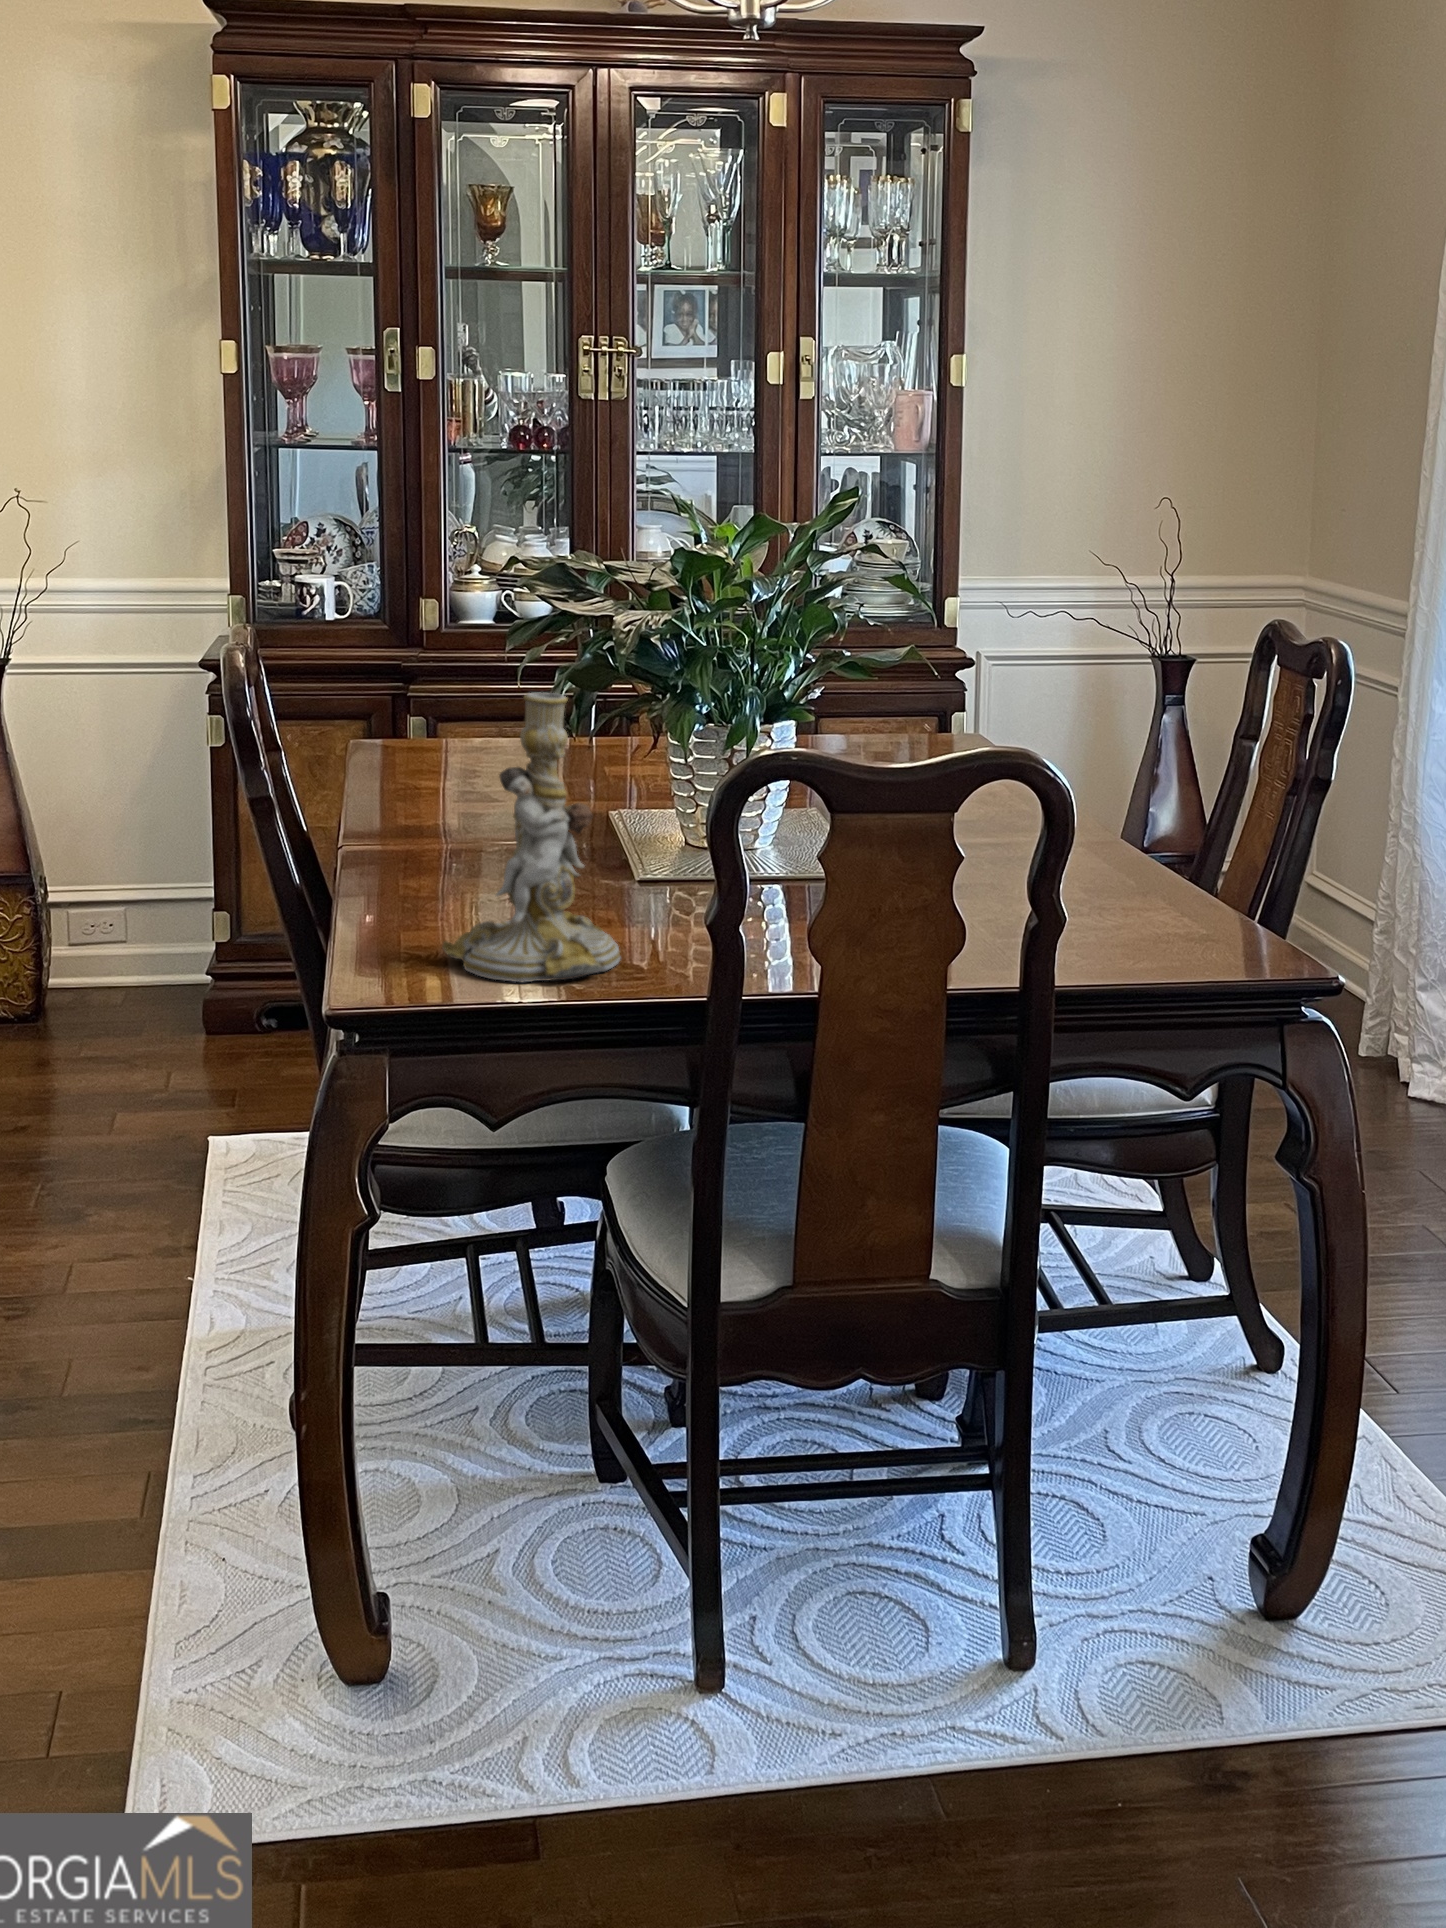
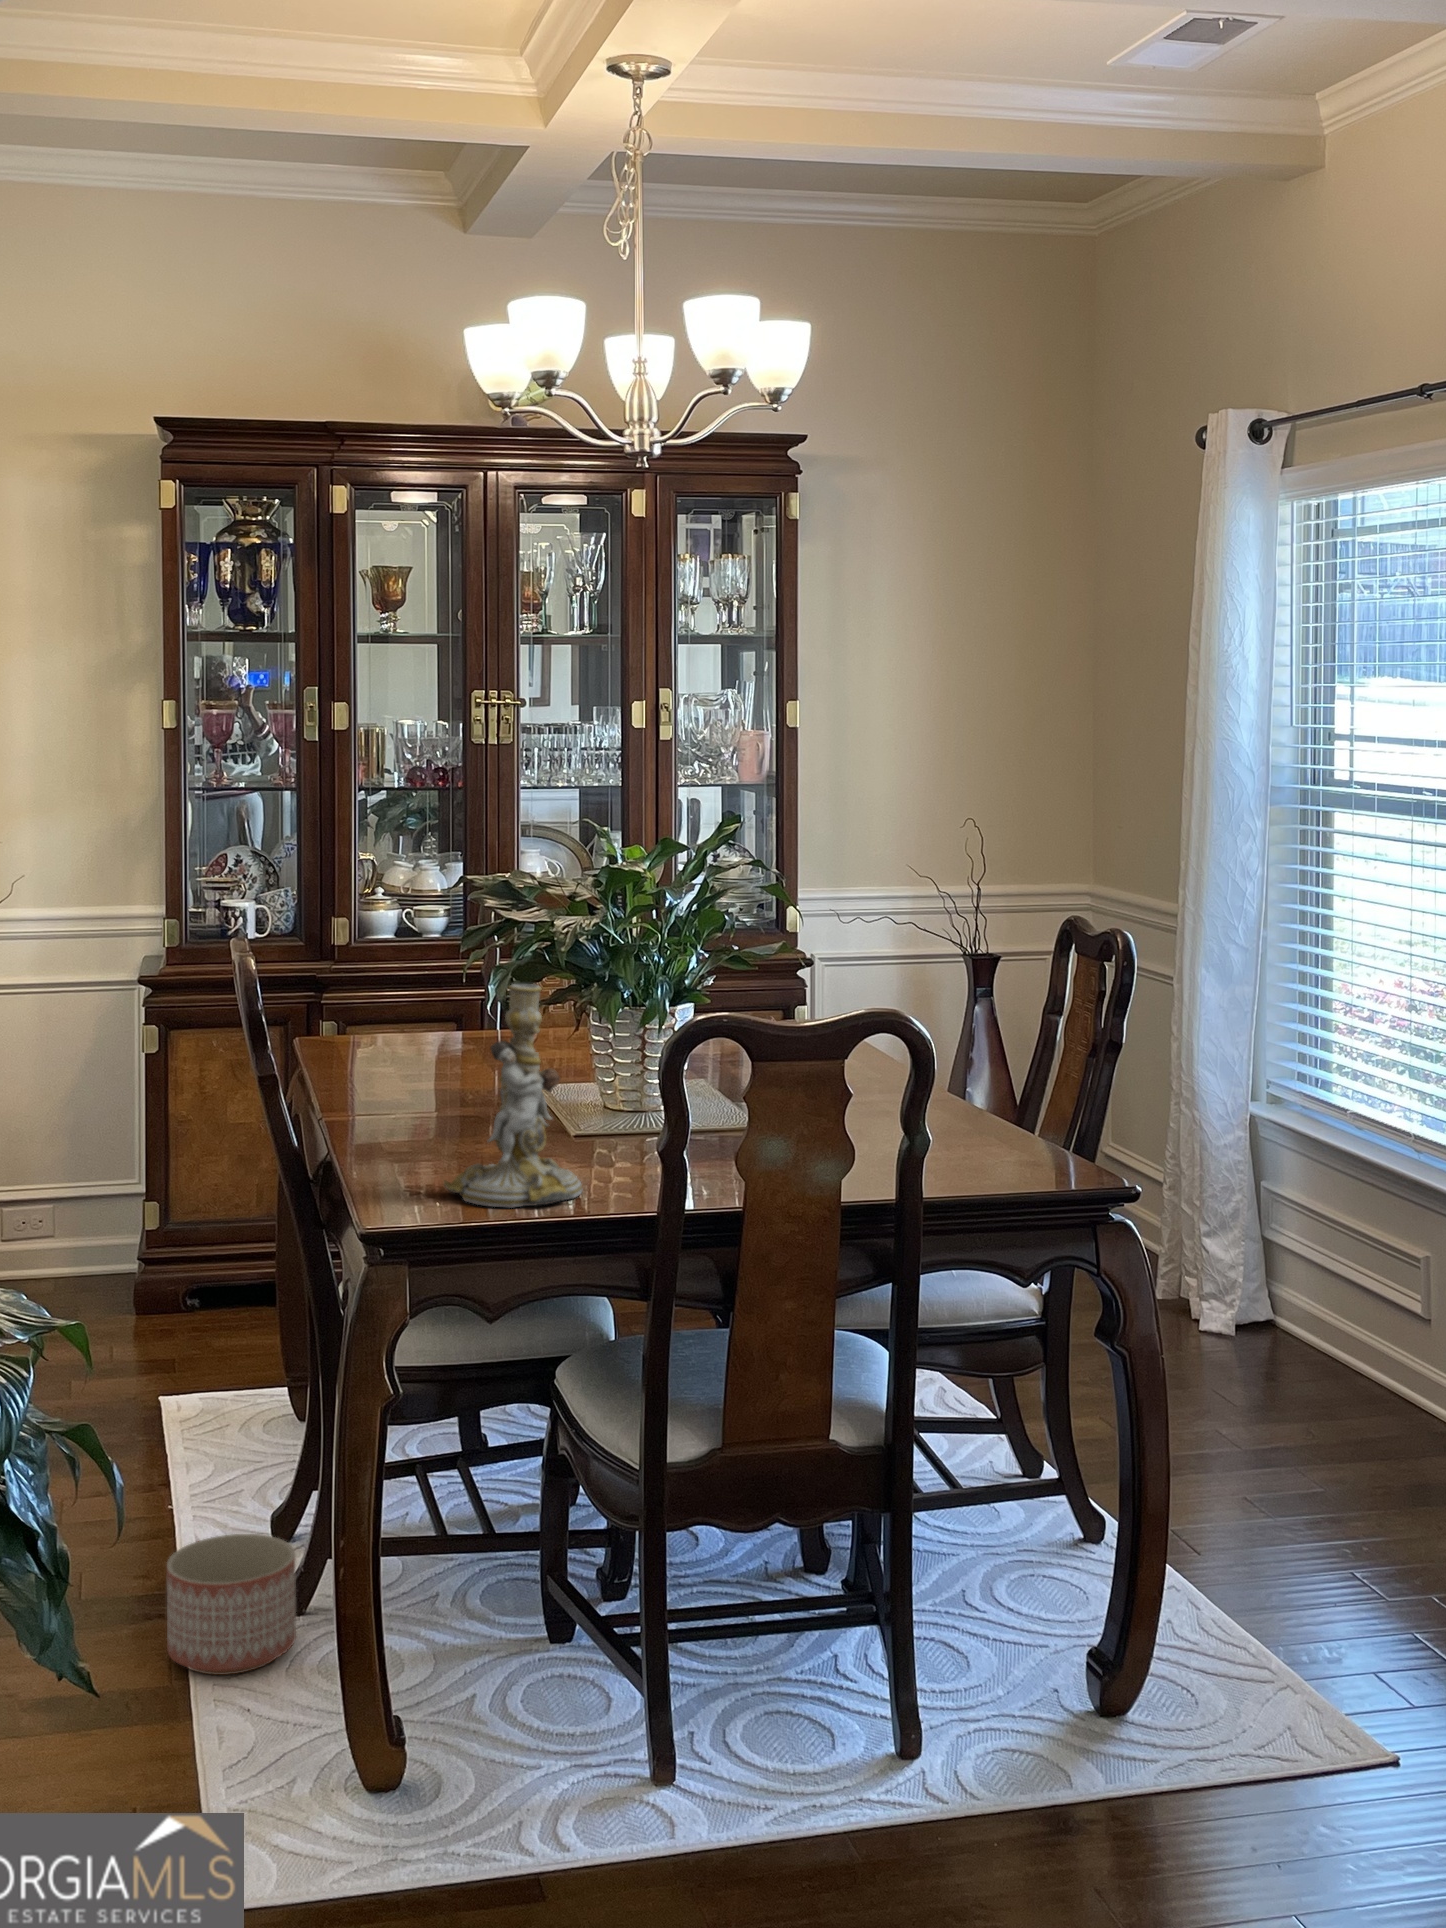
planter: none [143,1331,300,1500] -> present [167,1534,296,1675]

